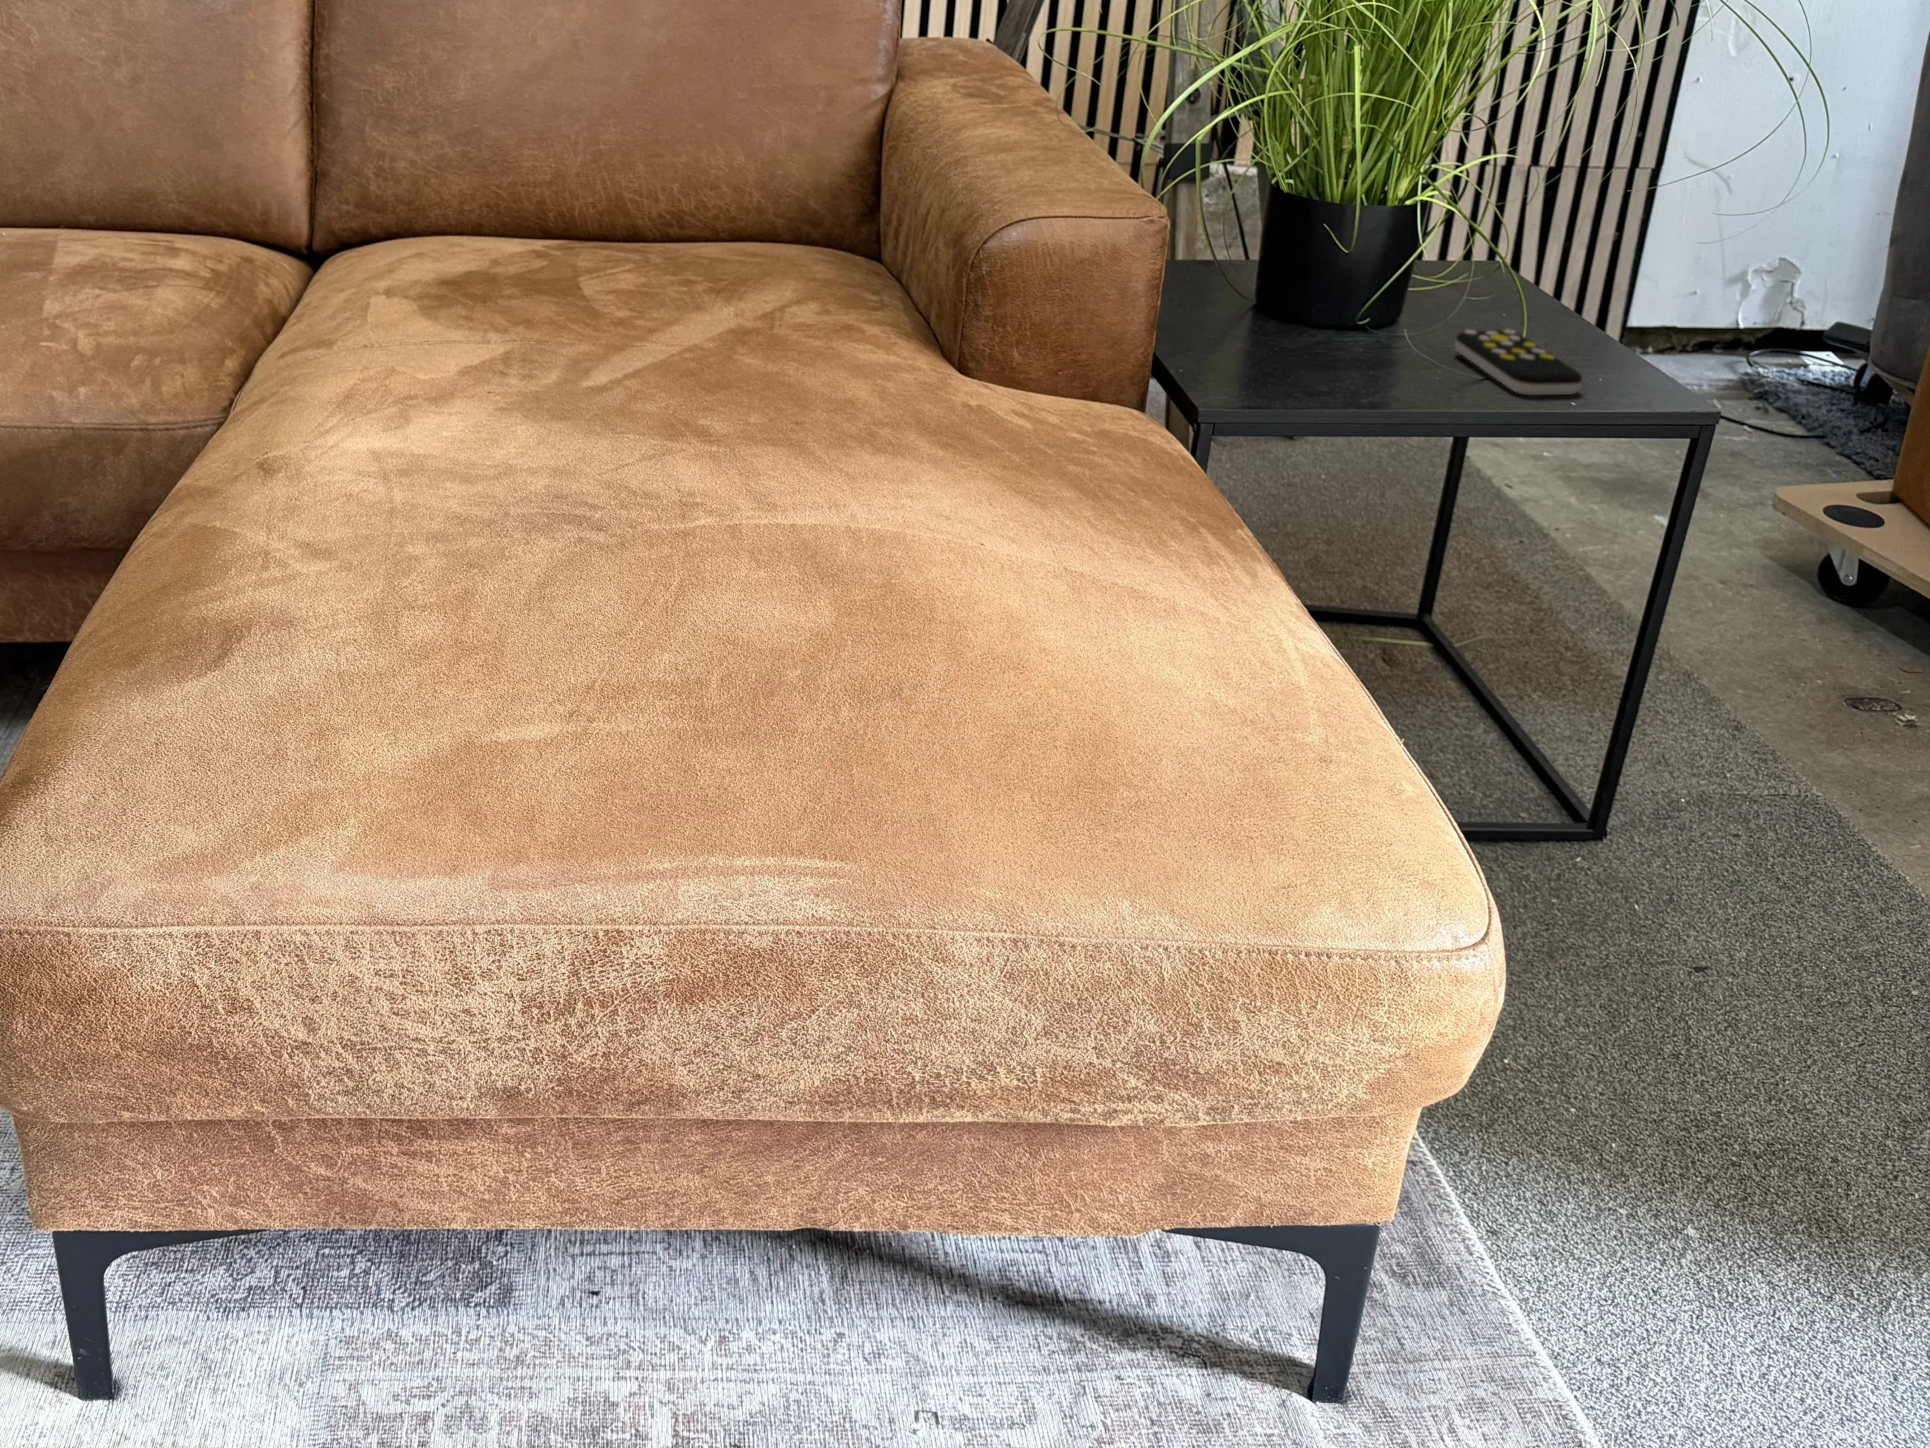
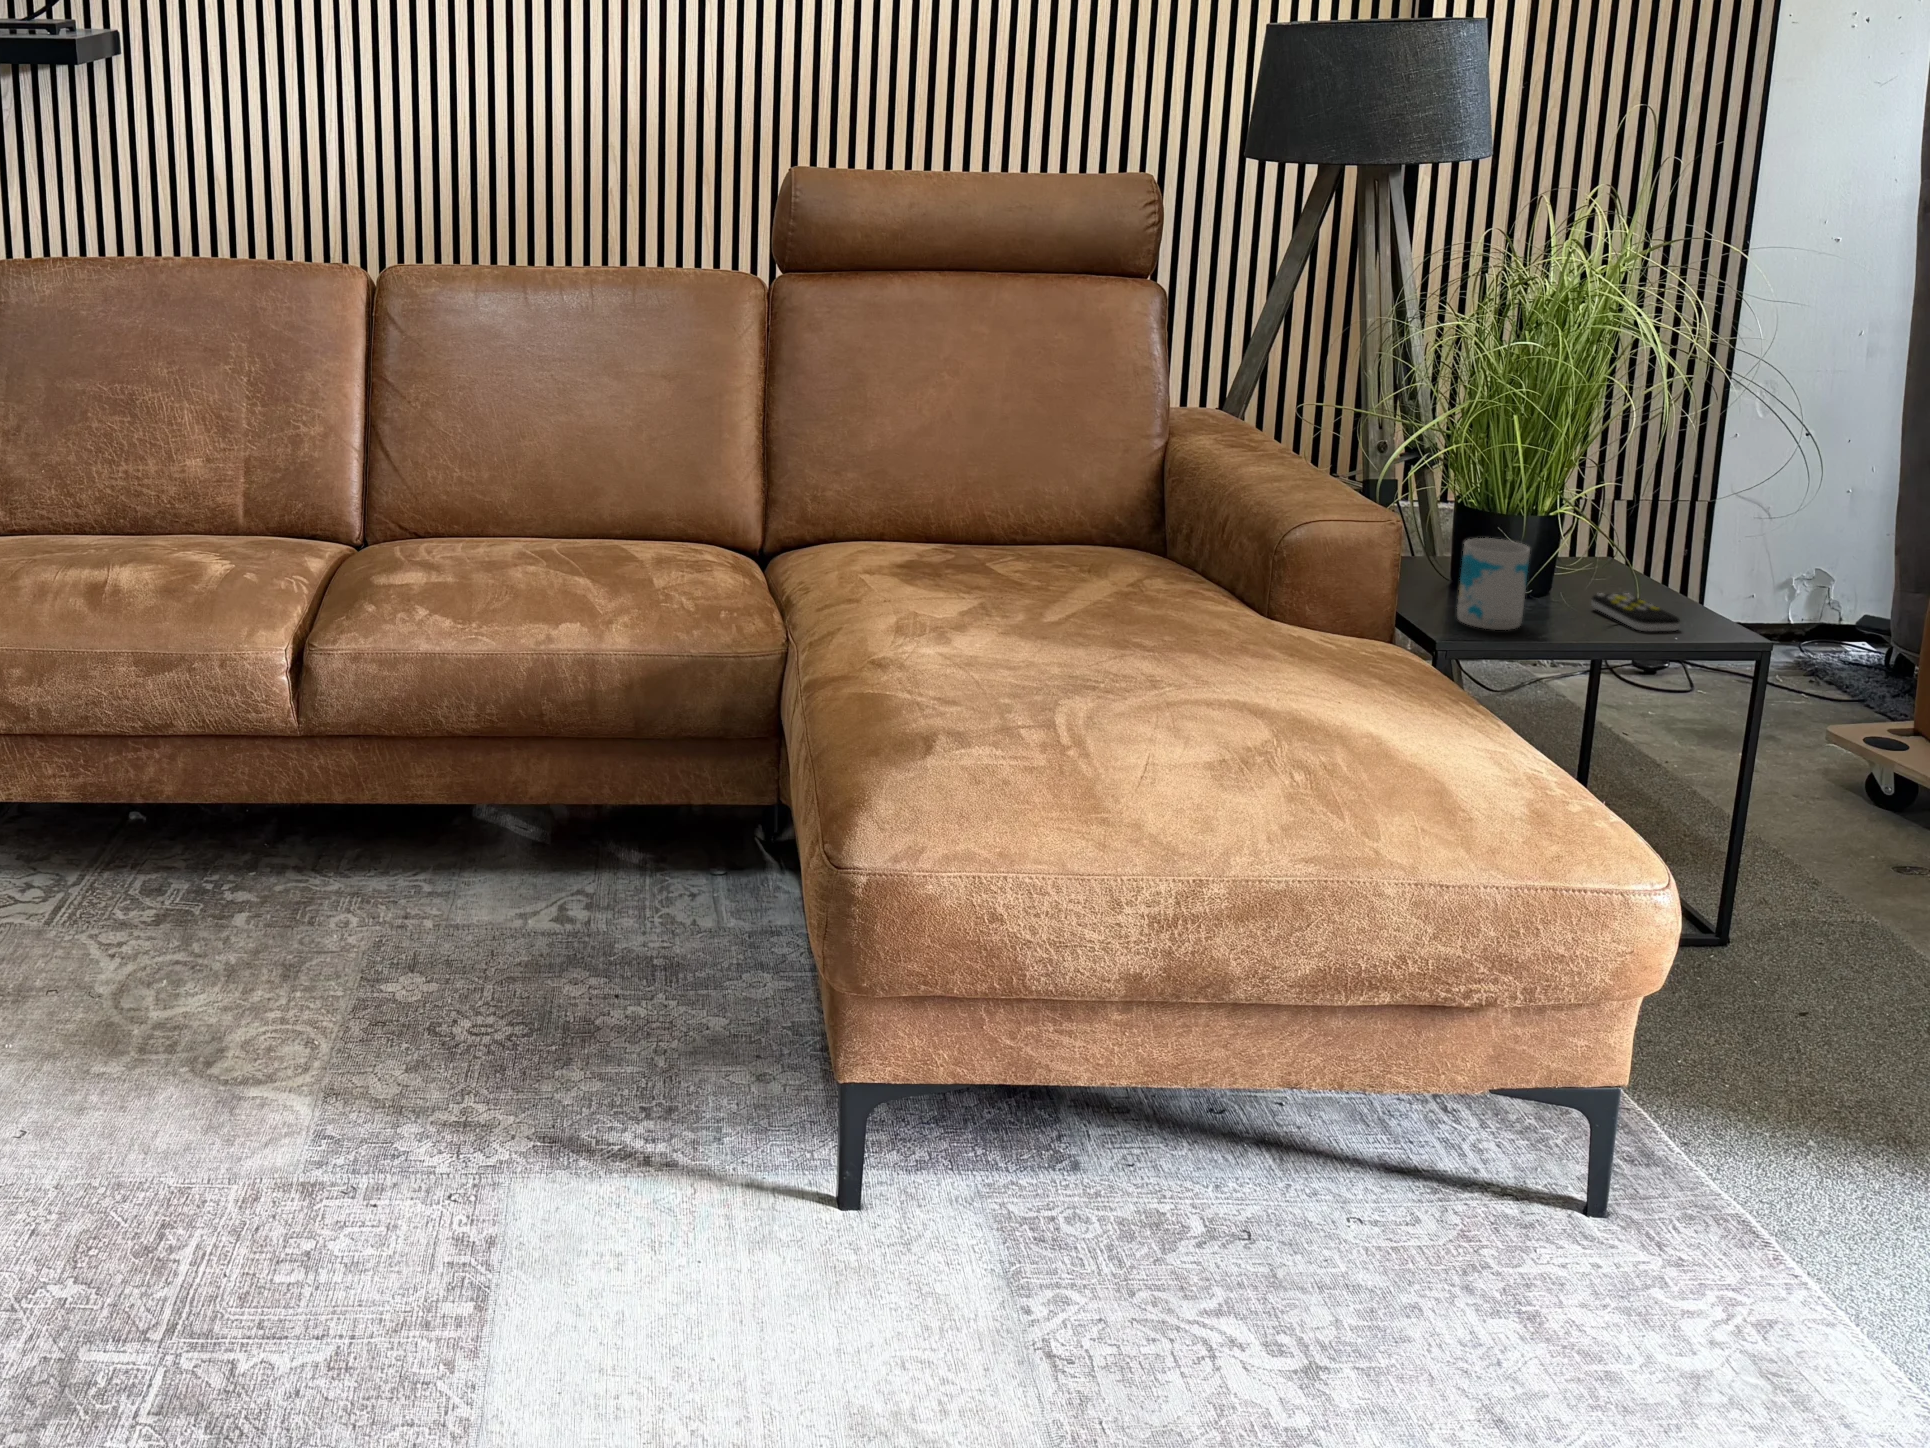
mug: none [1248,246,1363,391] -> present [1457,538,1530,630]

